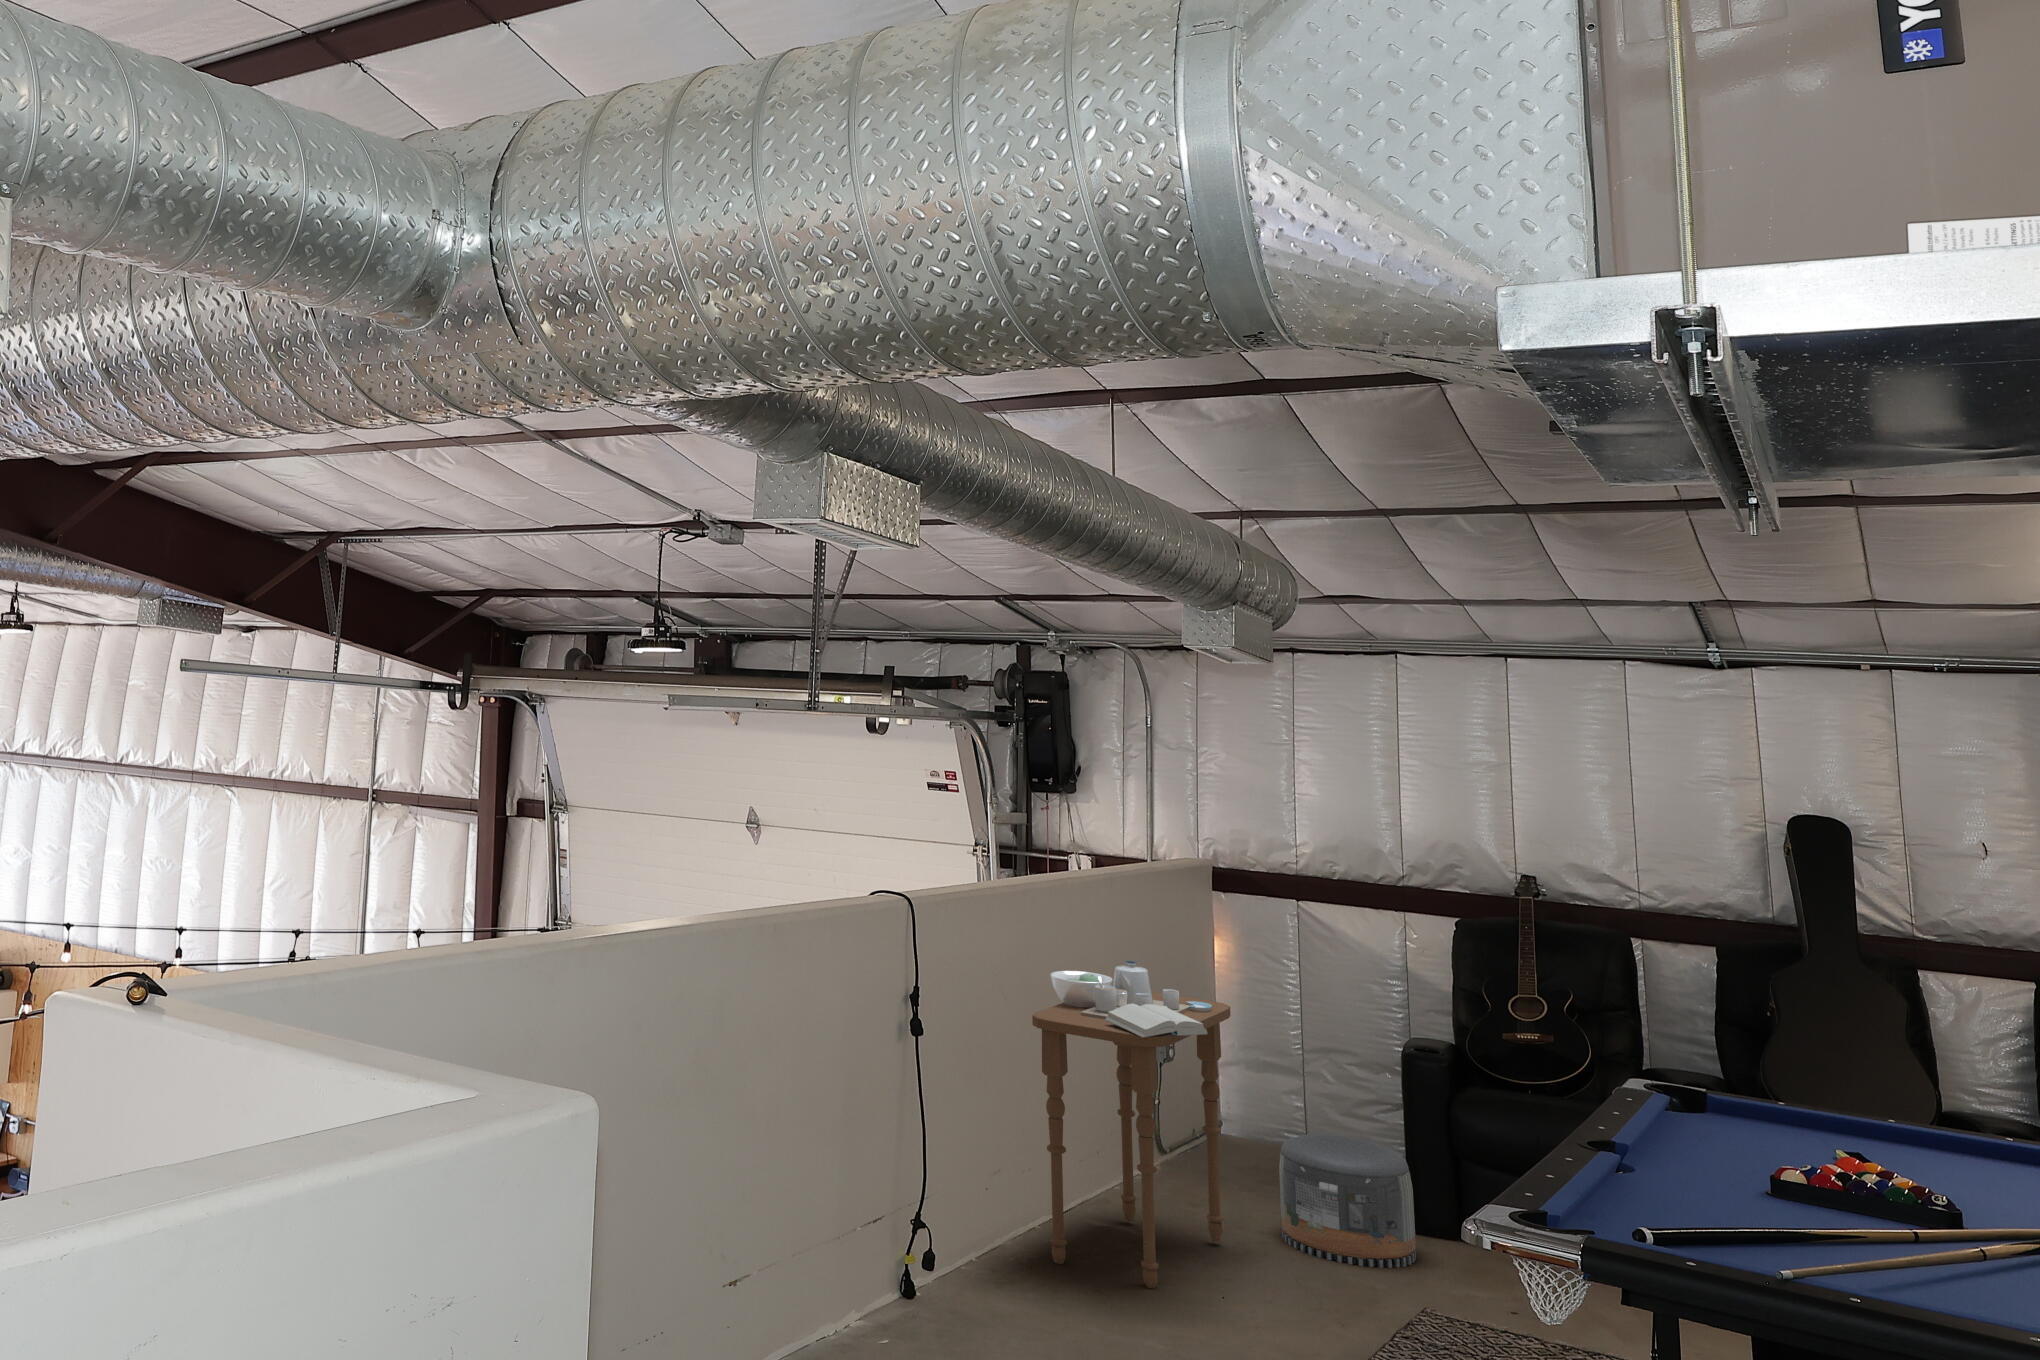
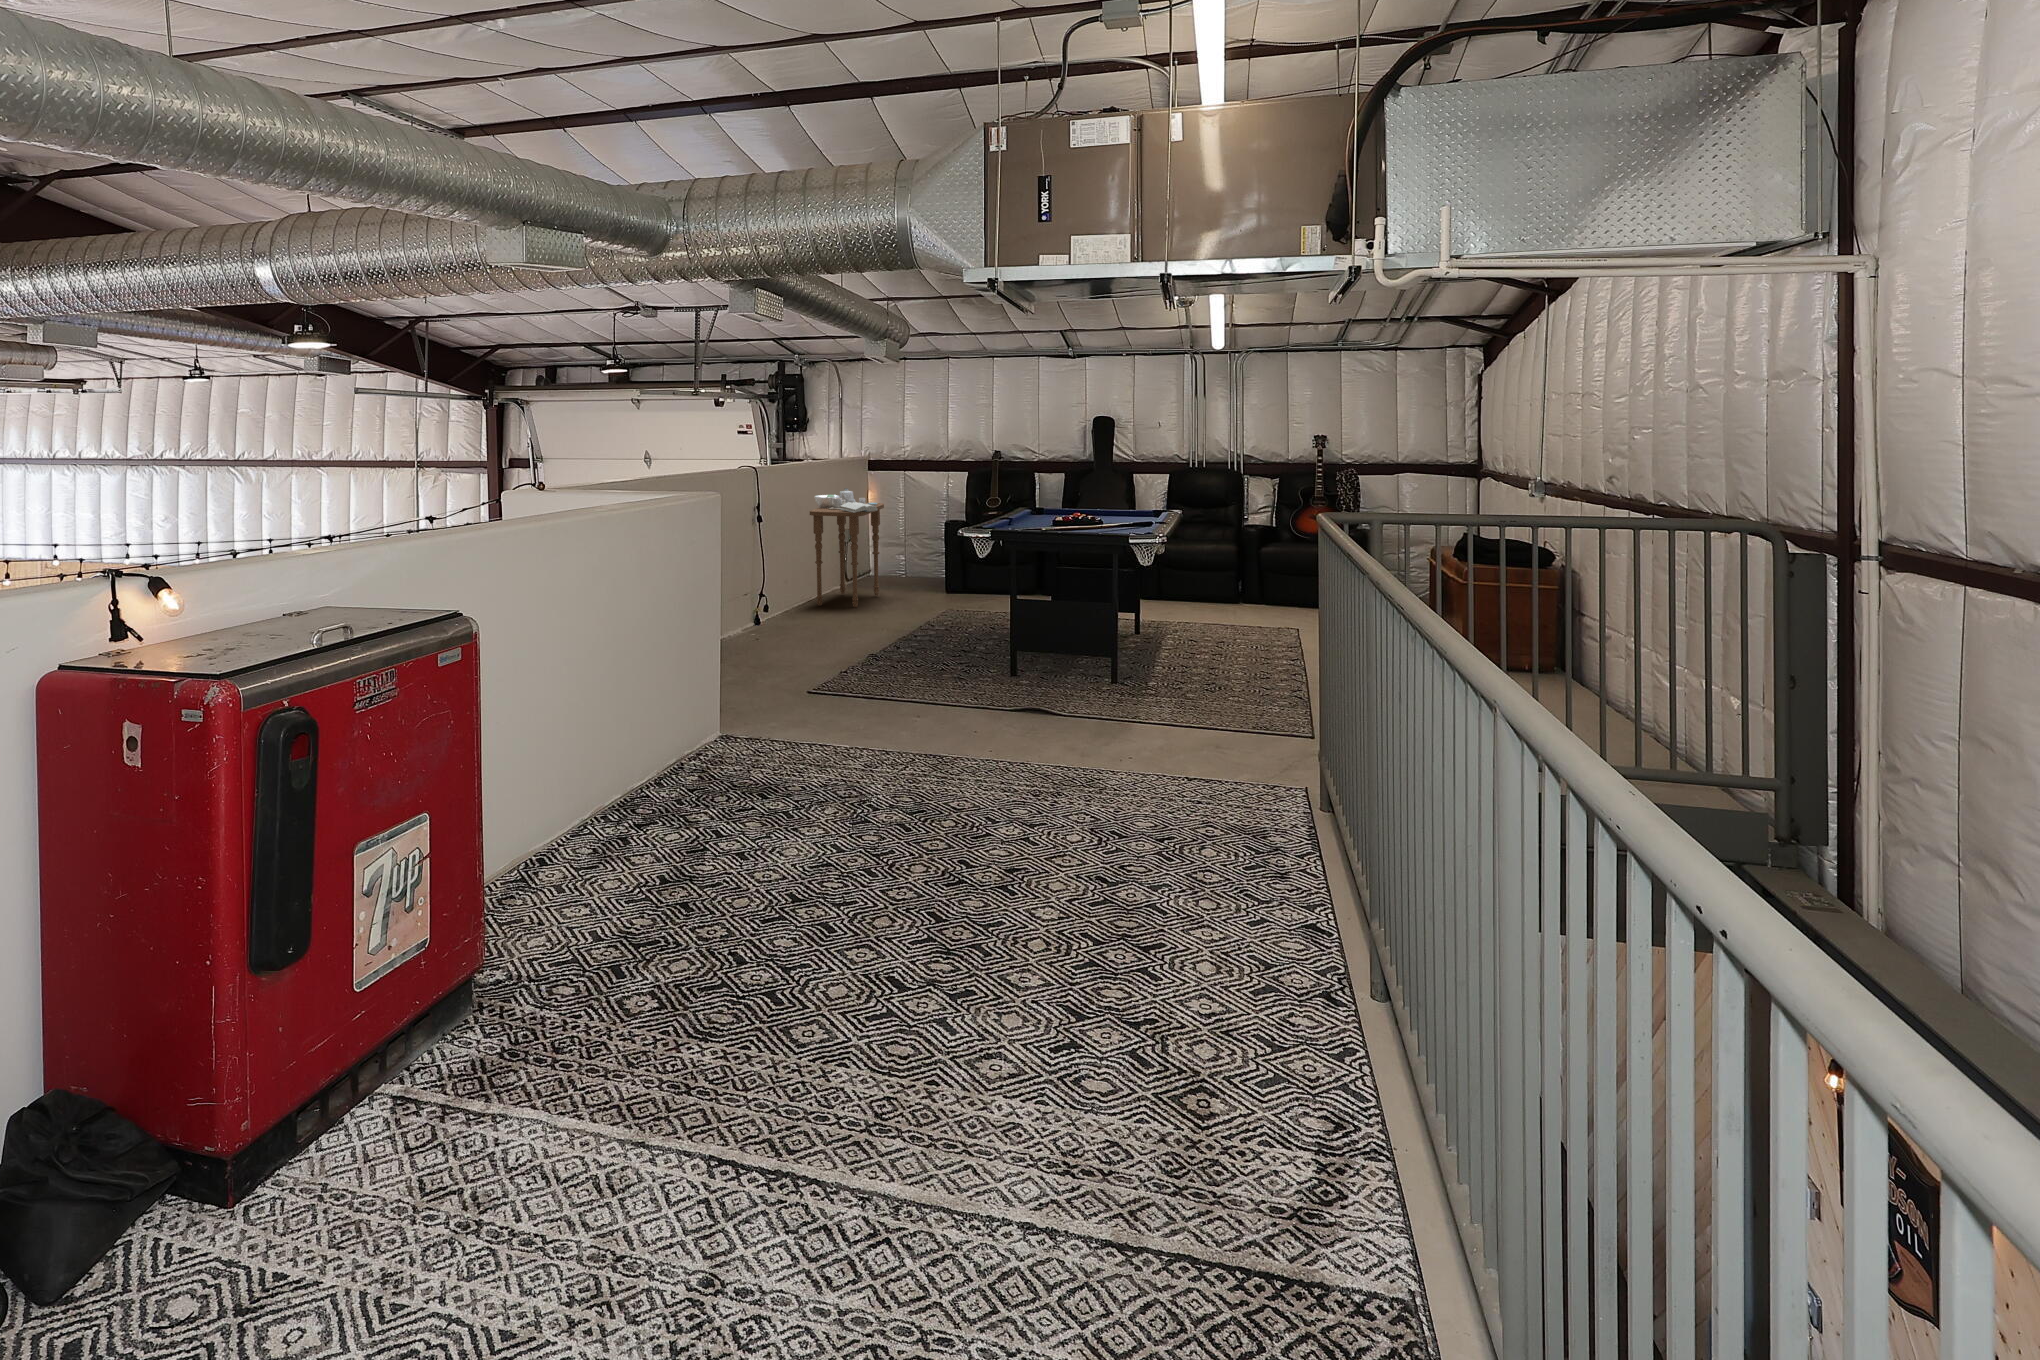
pouf: present [1279,1134,1416,1268] -> none [900,553,950,597]

